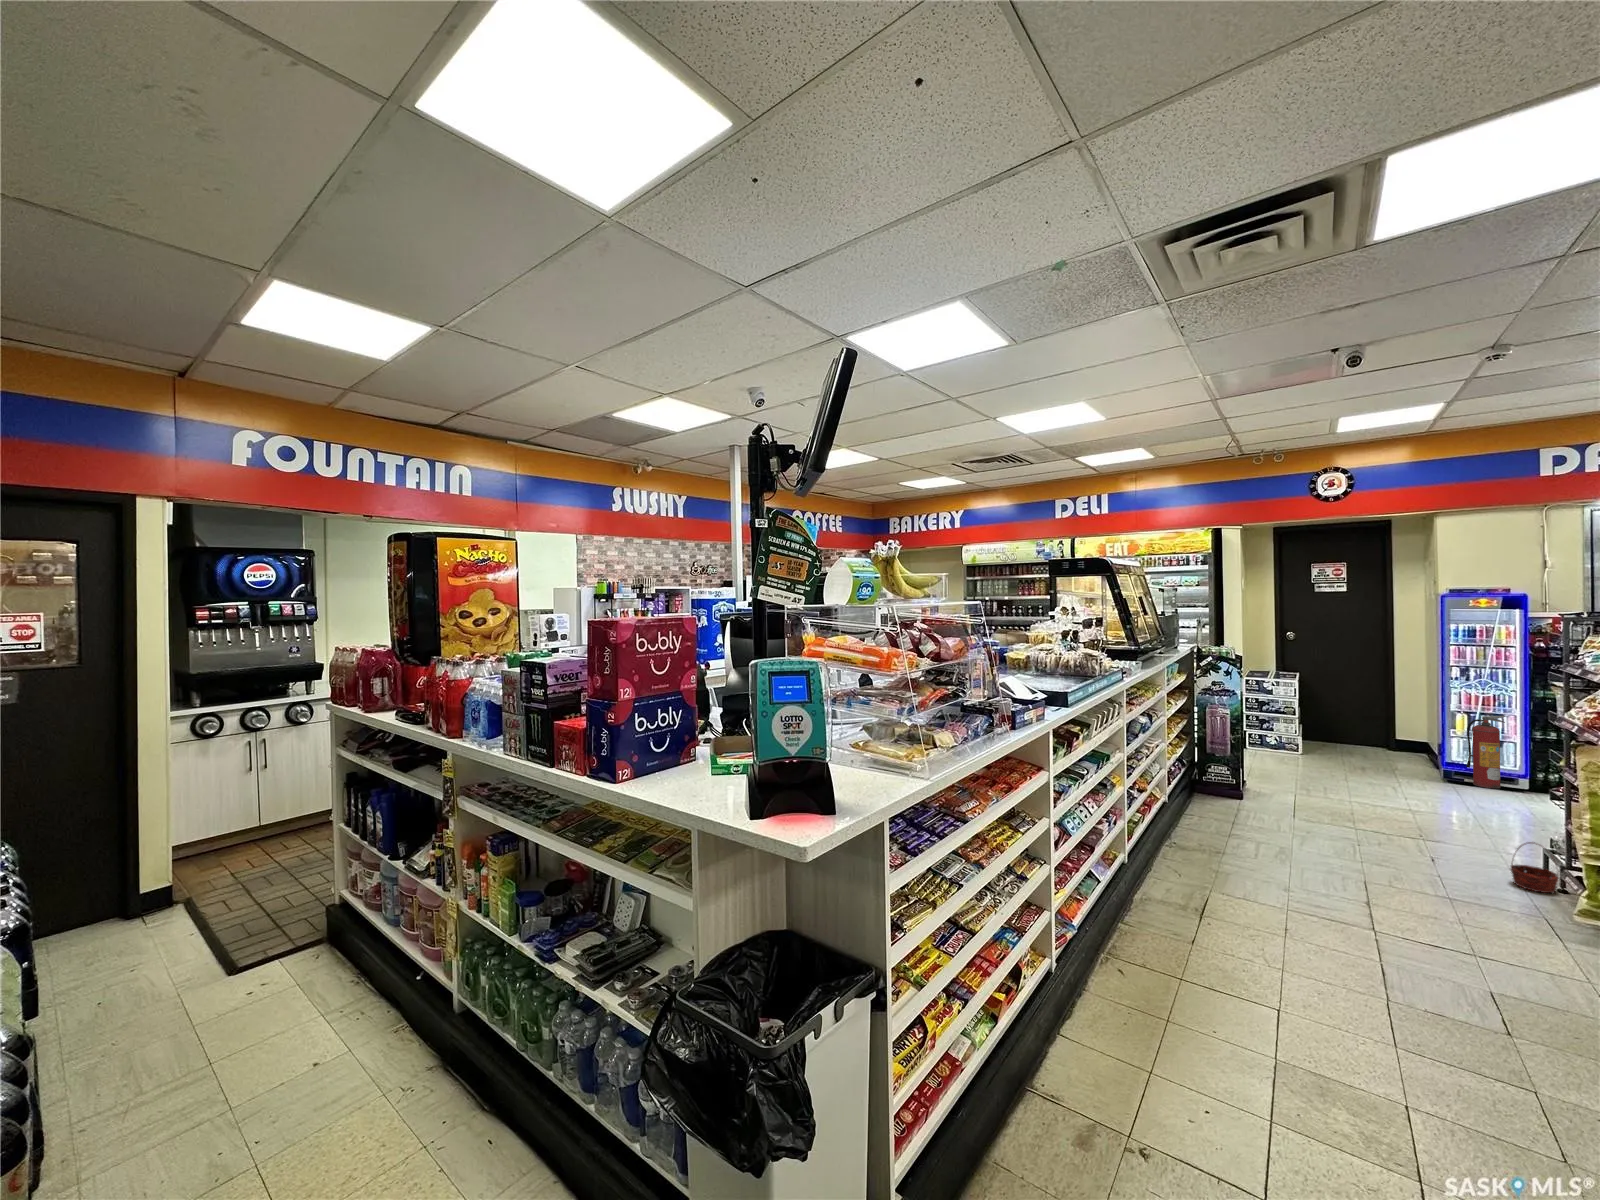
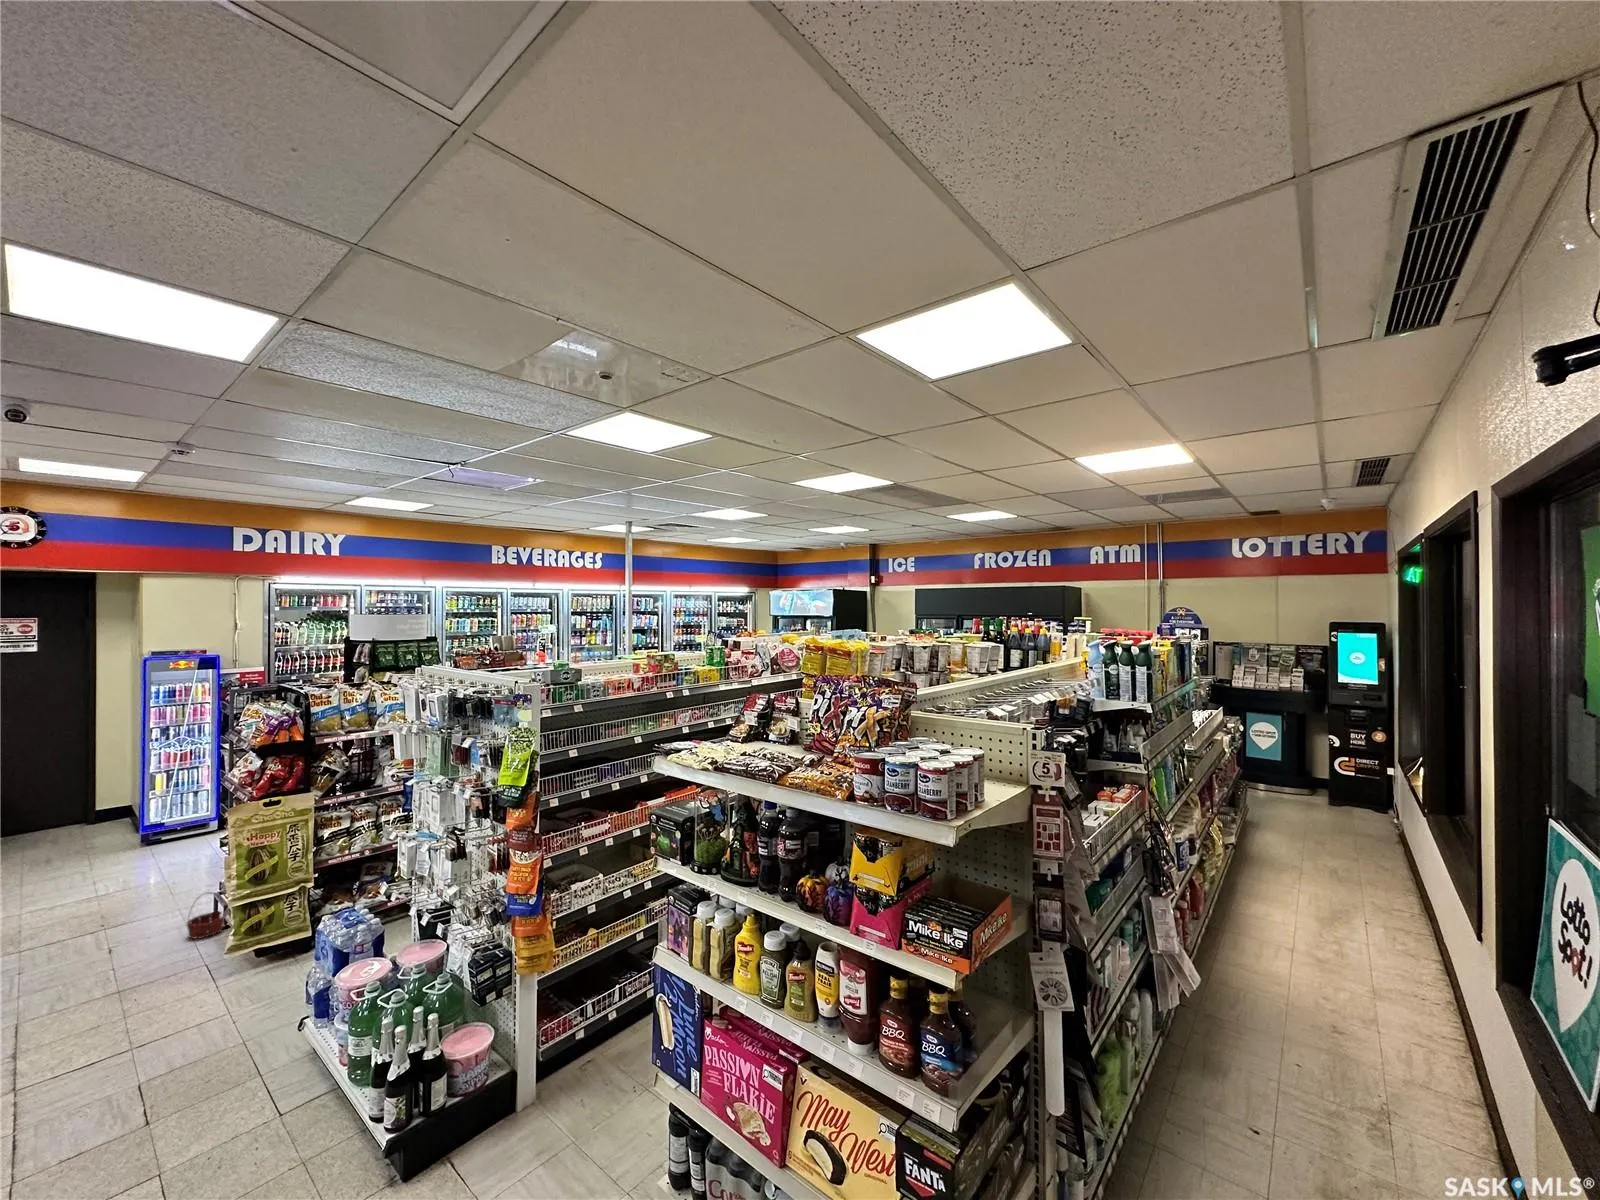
fire extinguisher: present [1466,716,1505,788] -> none [163,768,199,841]

